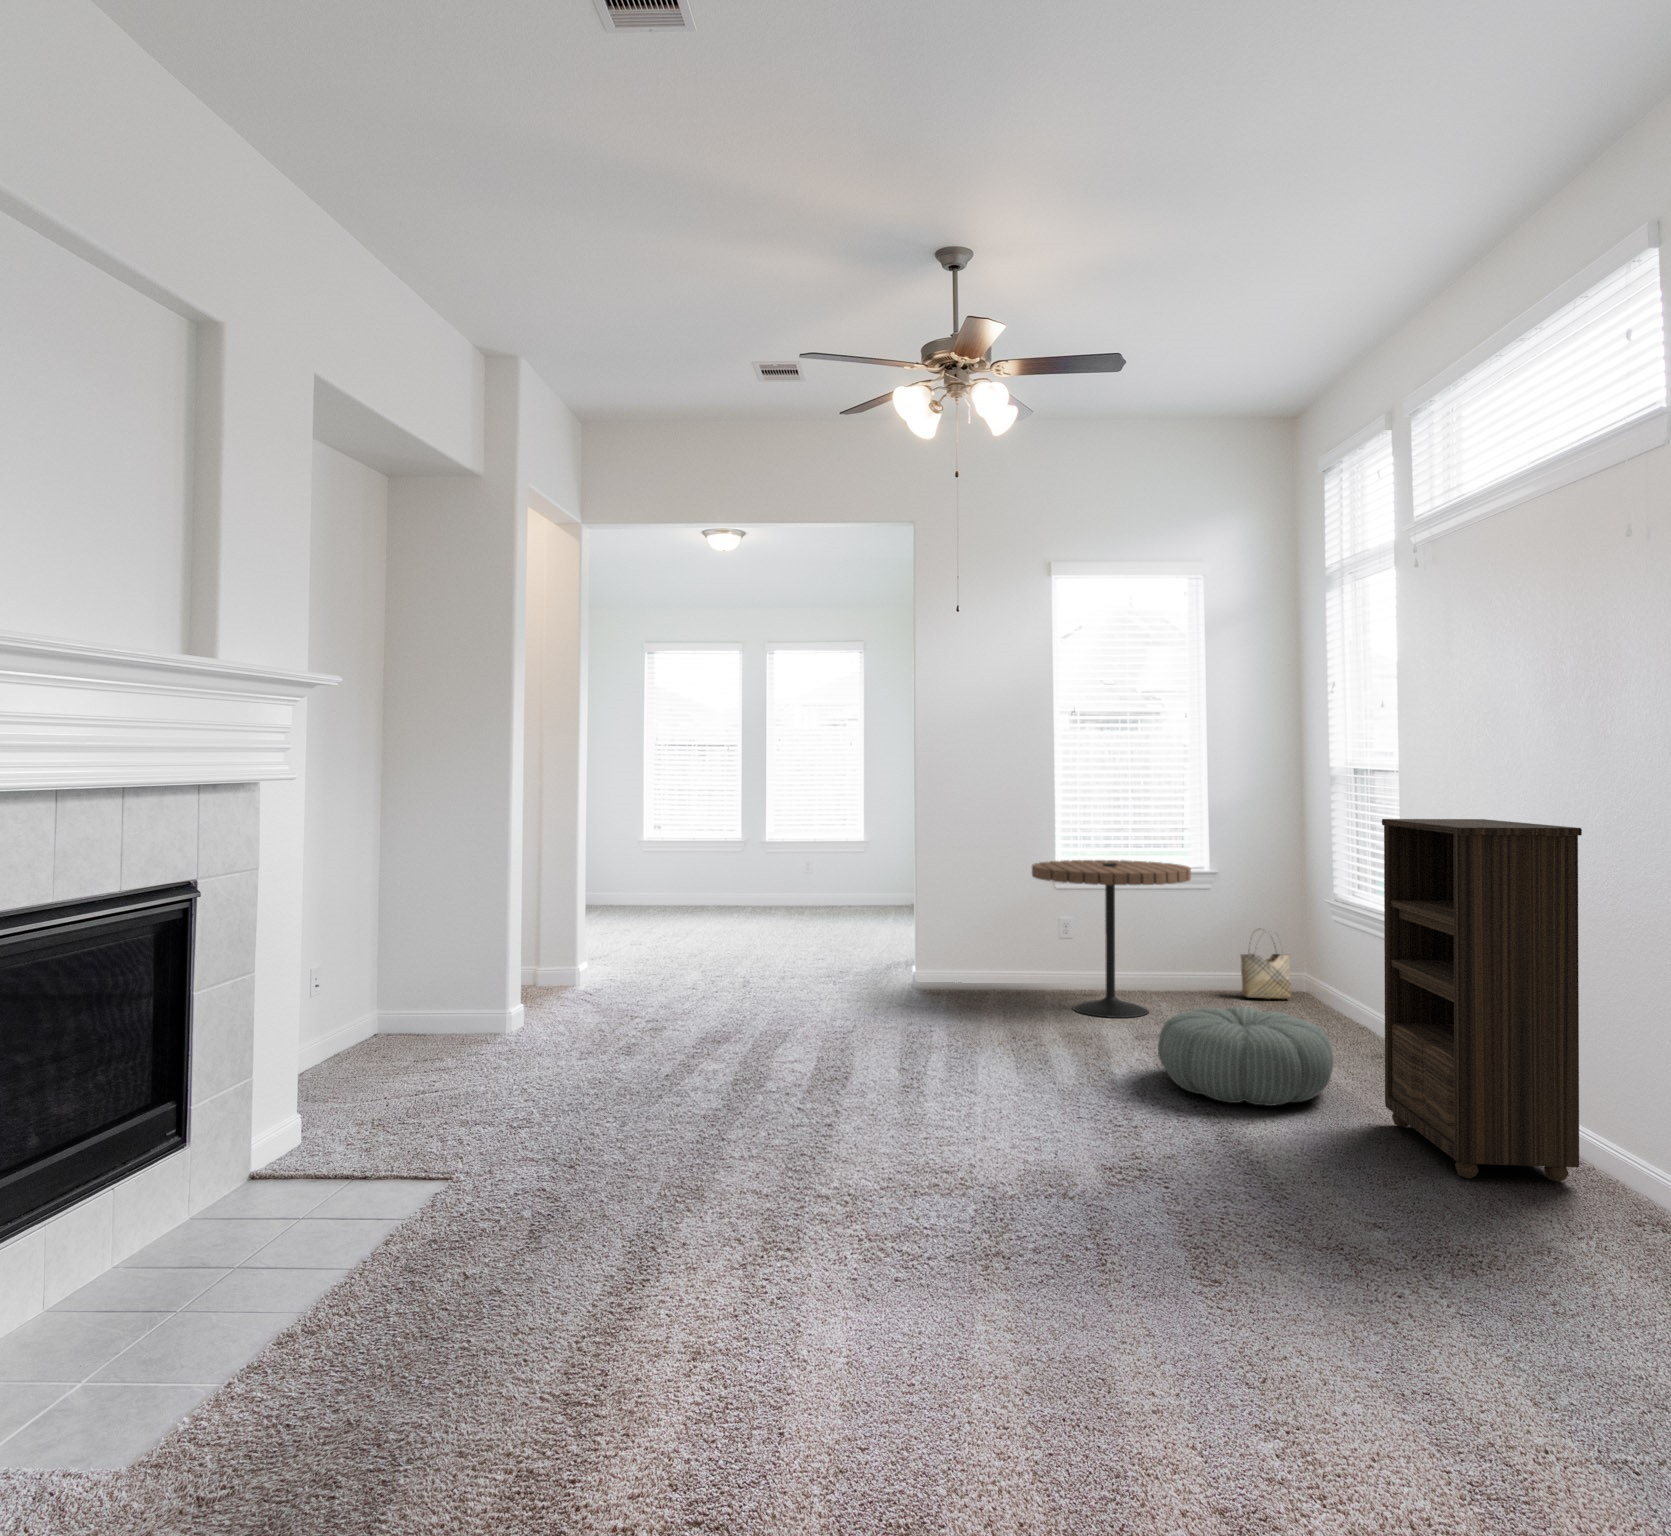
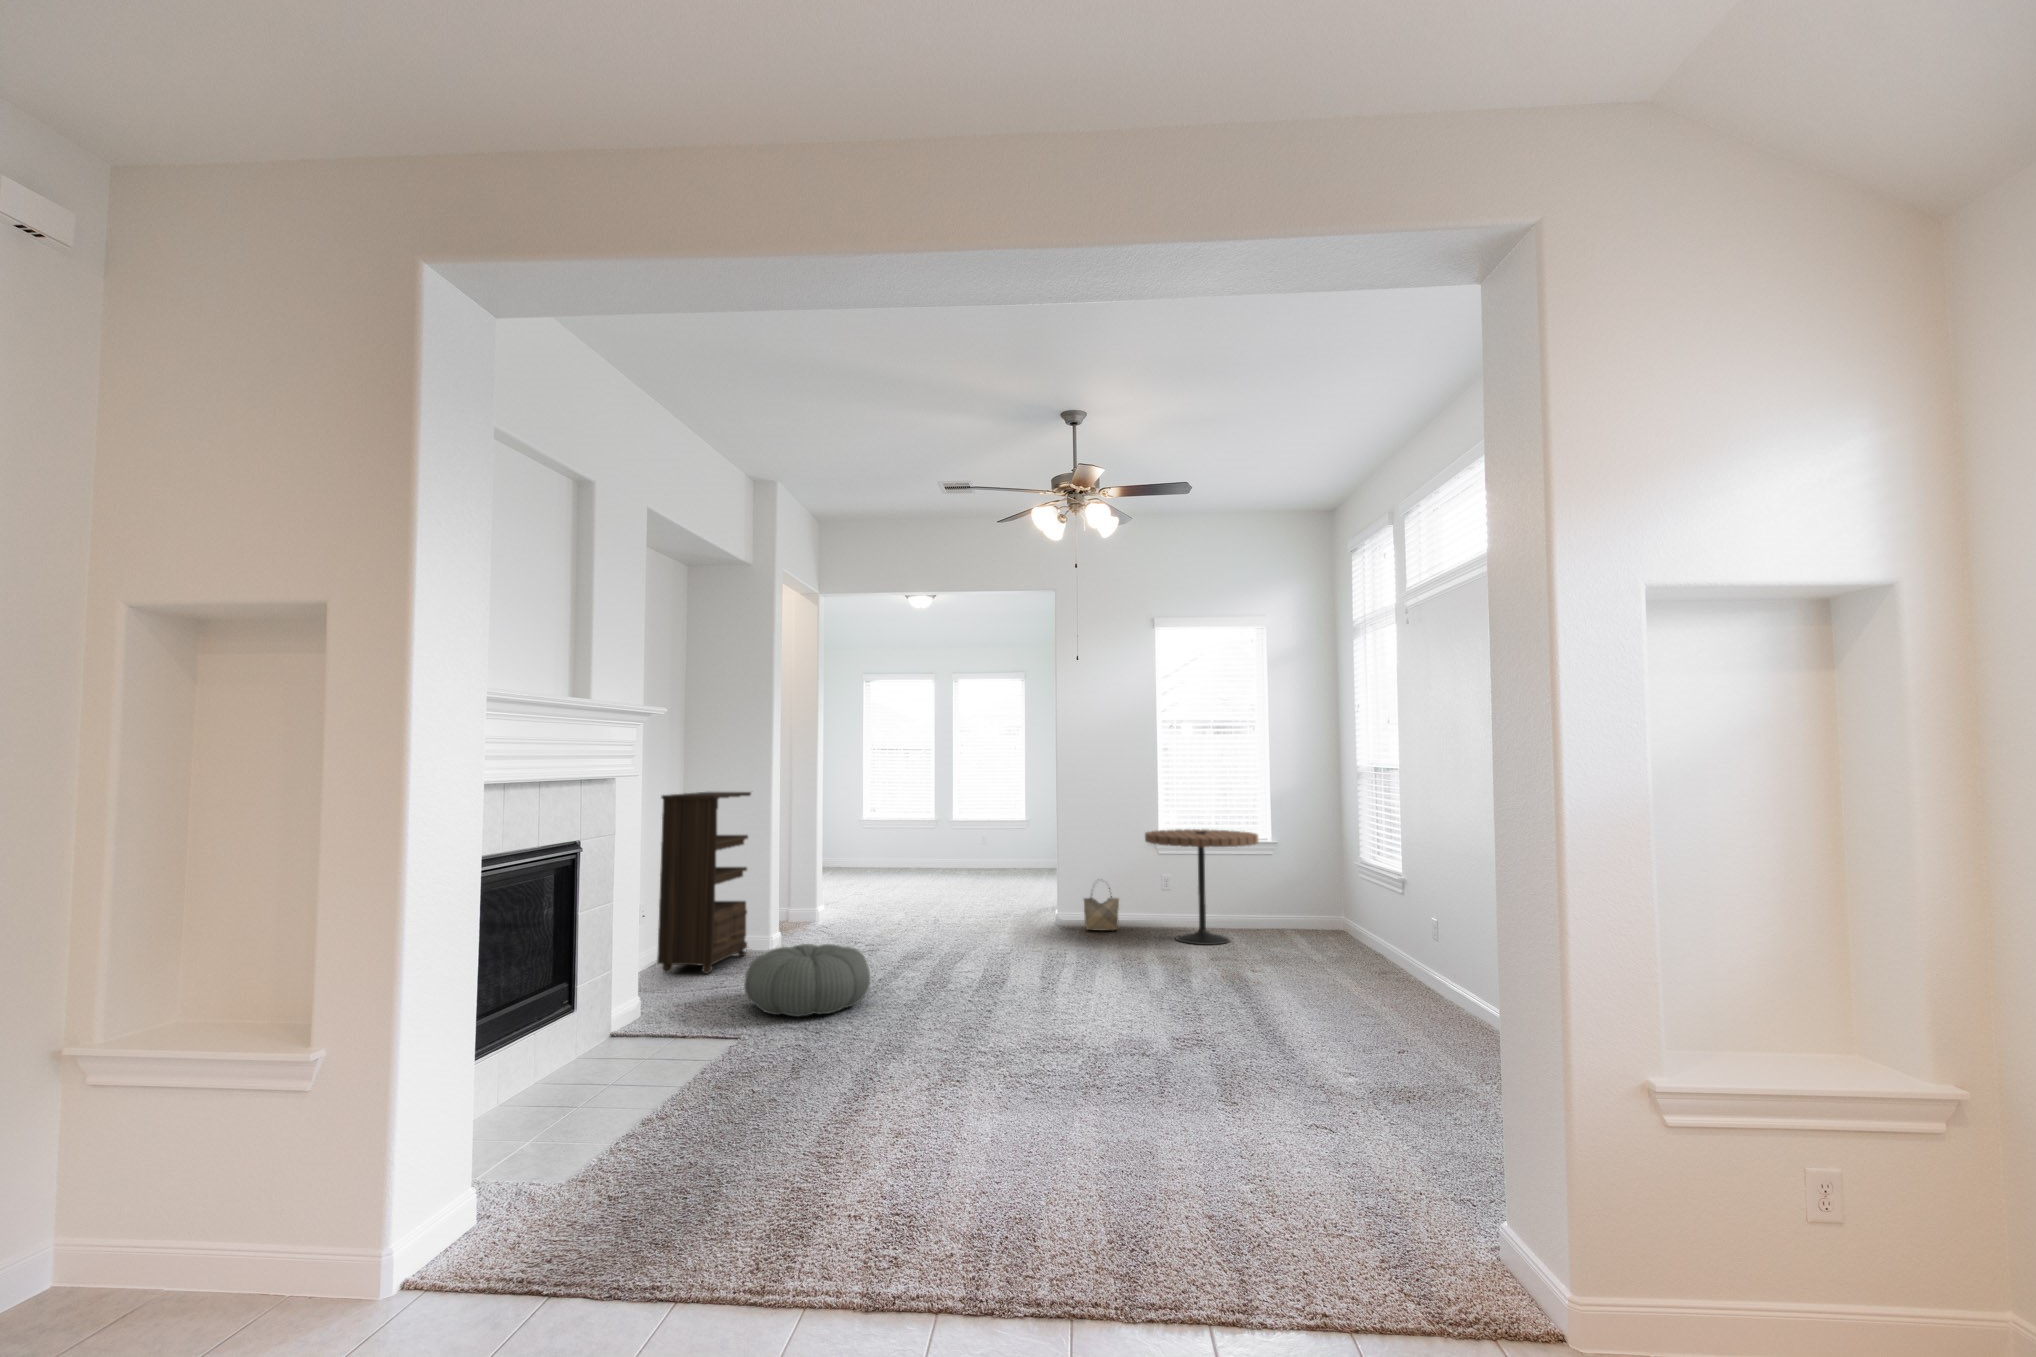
bookshelf: present [1382,819,1582,1181] -> present [657,792,751,974]
woven basket: present [1241,931,1291,999] -> present [1084,888,1119,931]
pouf: present [1158,1007,1334,1106] -> present [744,944,870,1016]

